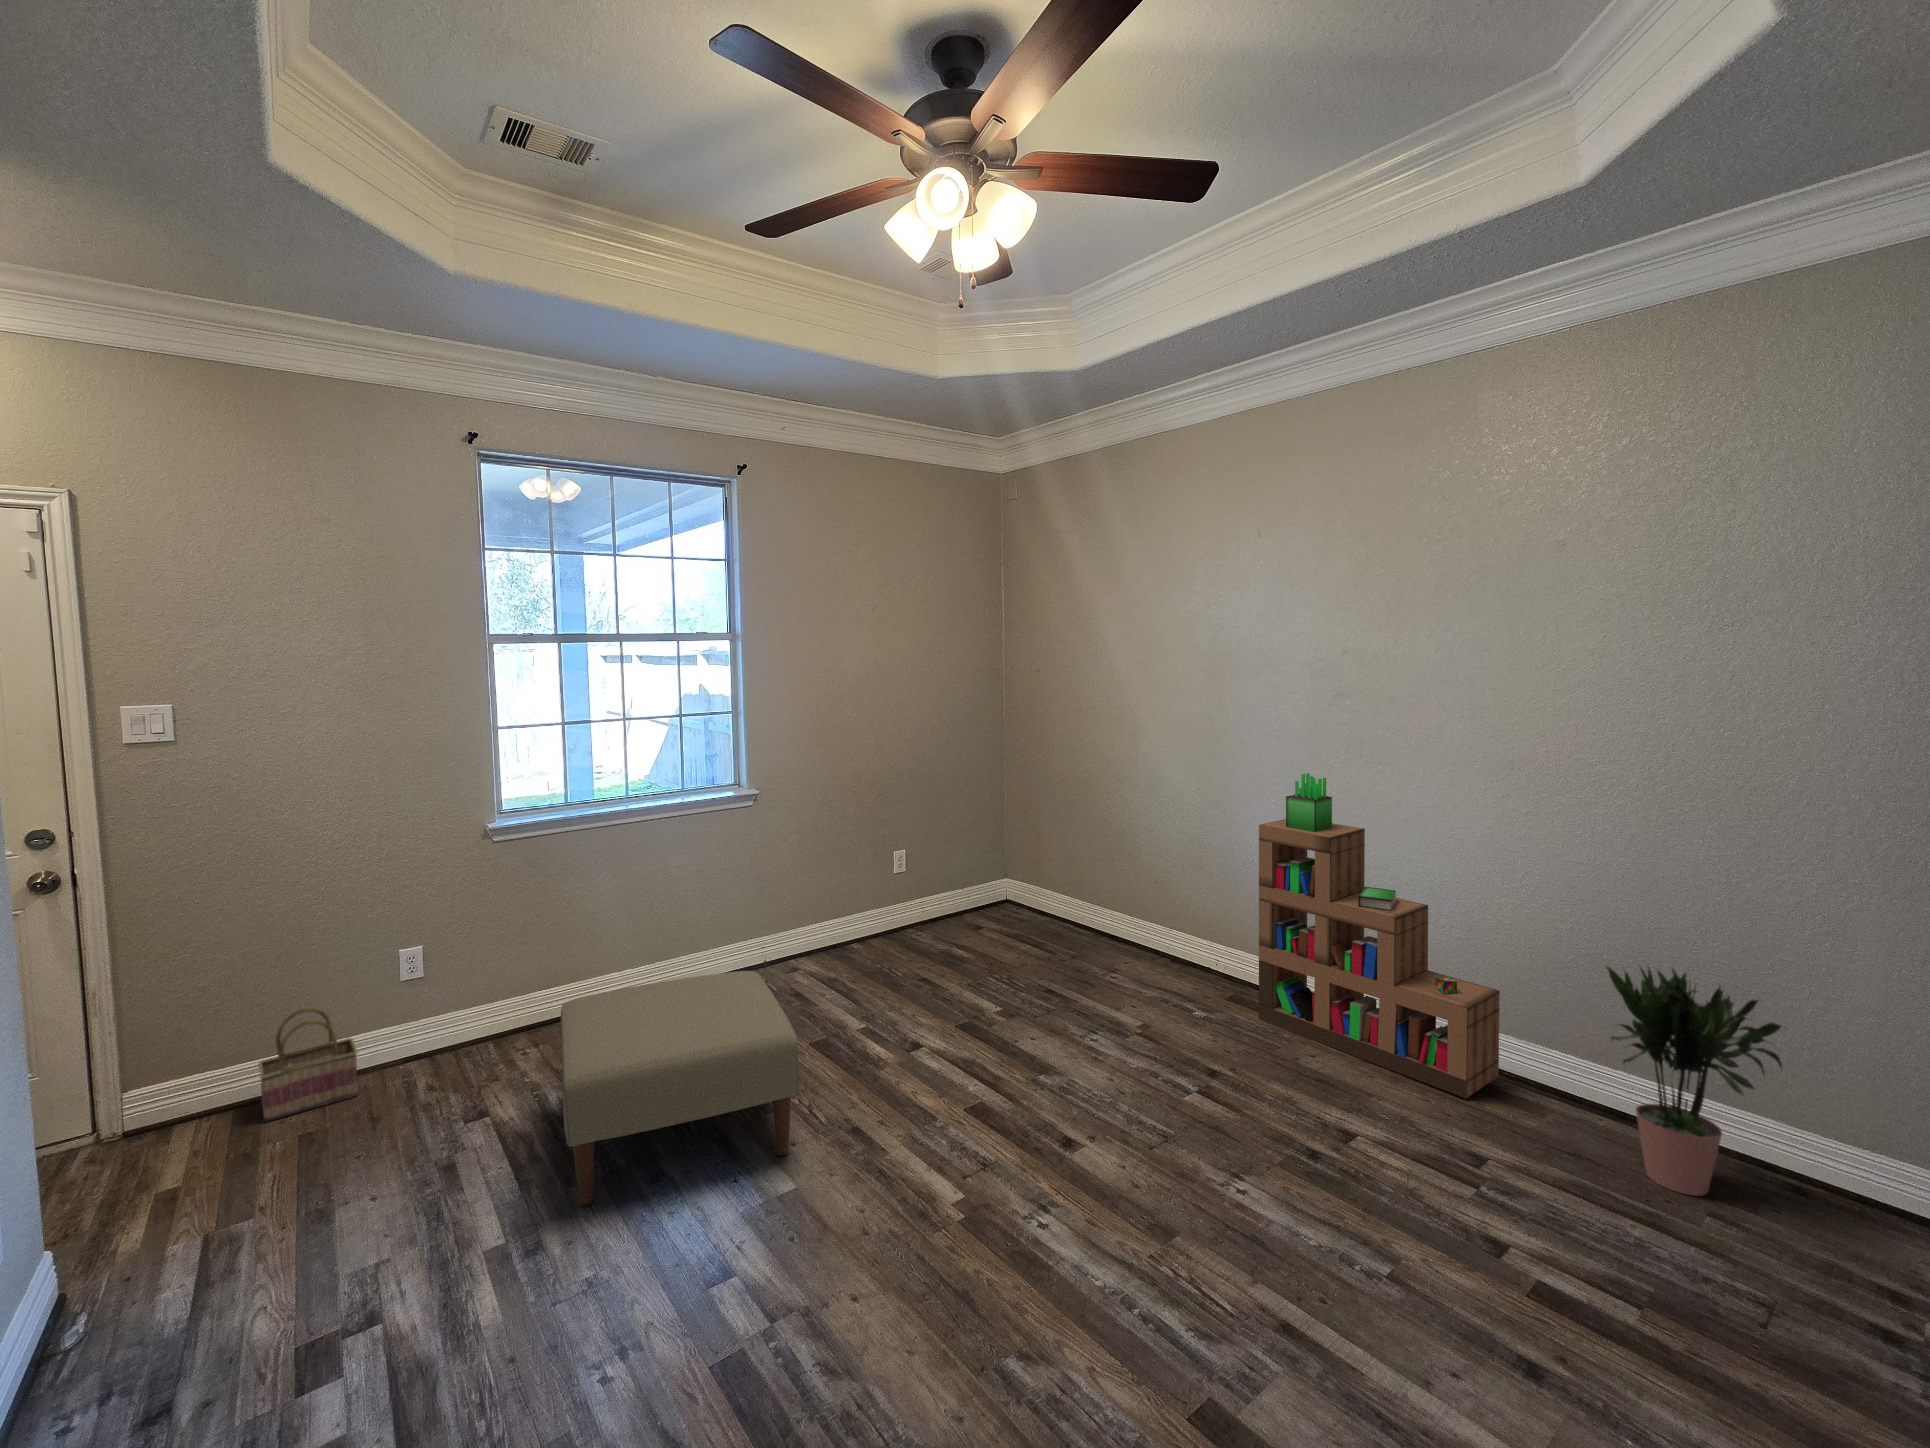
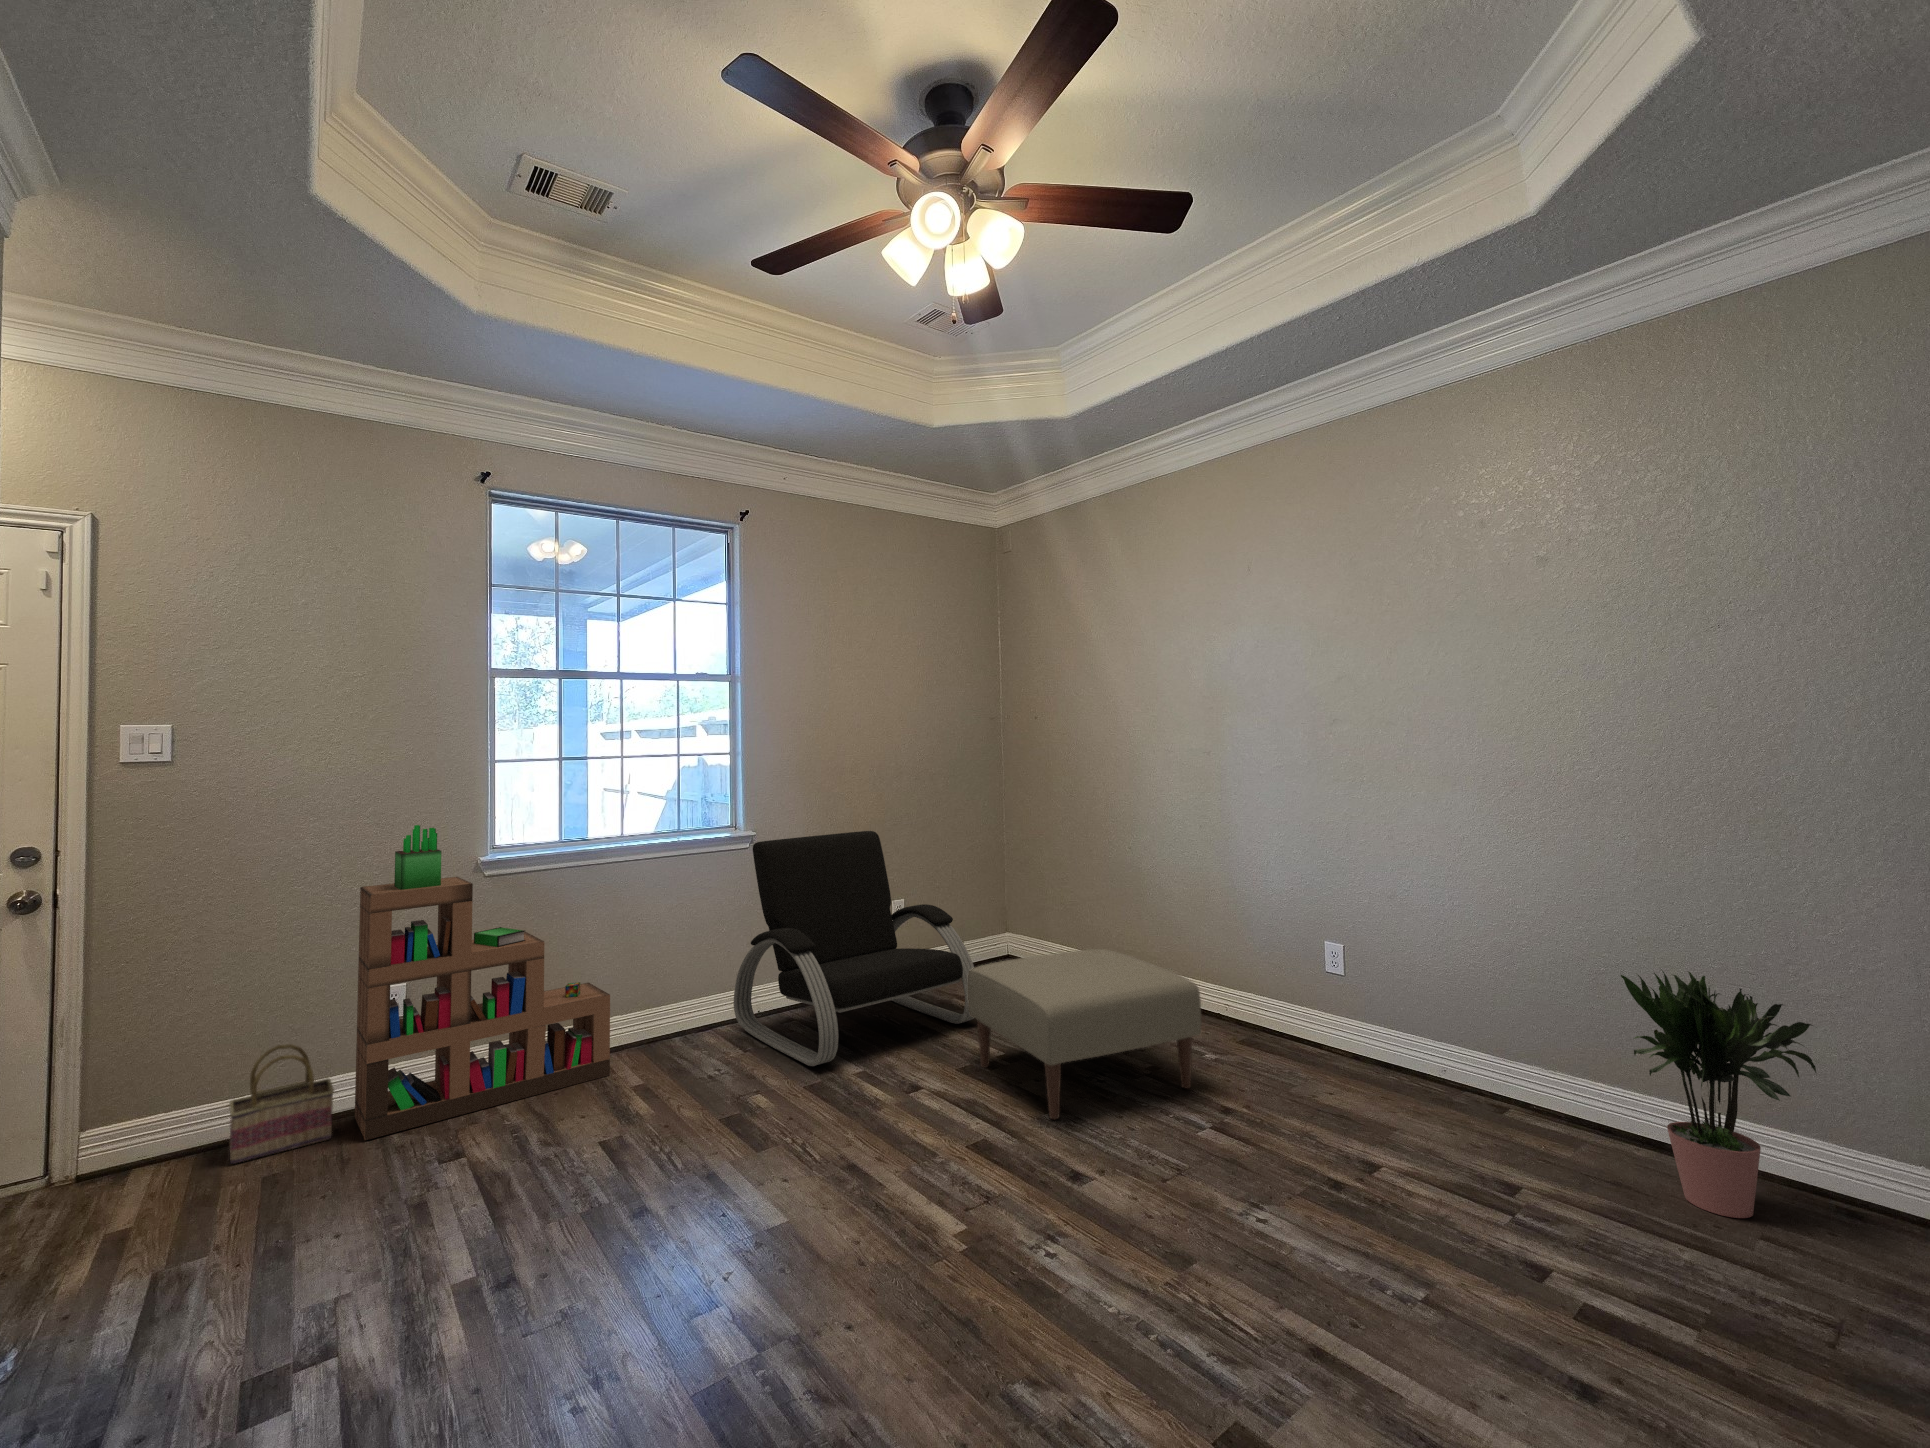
bookshelf: present [1259,773,1500,1098] -> present [355,825,610,1140]
armchair: none [739,784,981,1022] -> present [734,831,974,1066]
ottoman: present [561,971,799,1206] -> present [968,949,1202,1119]

